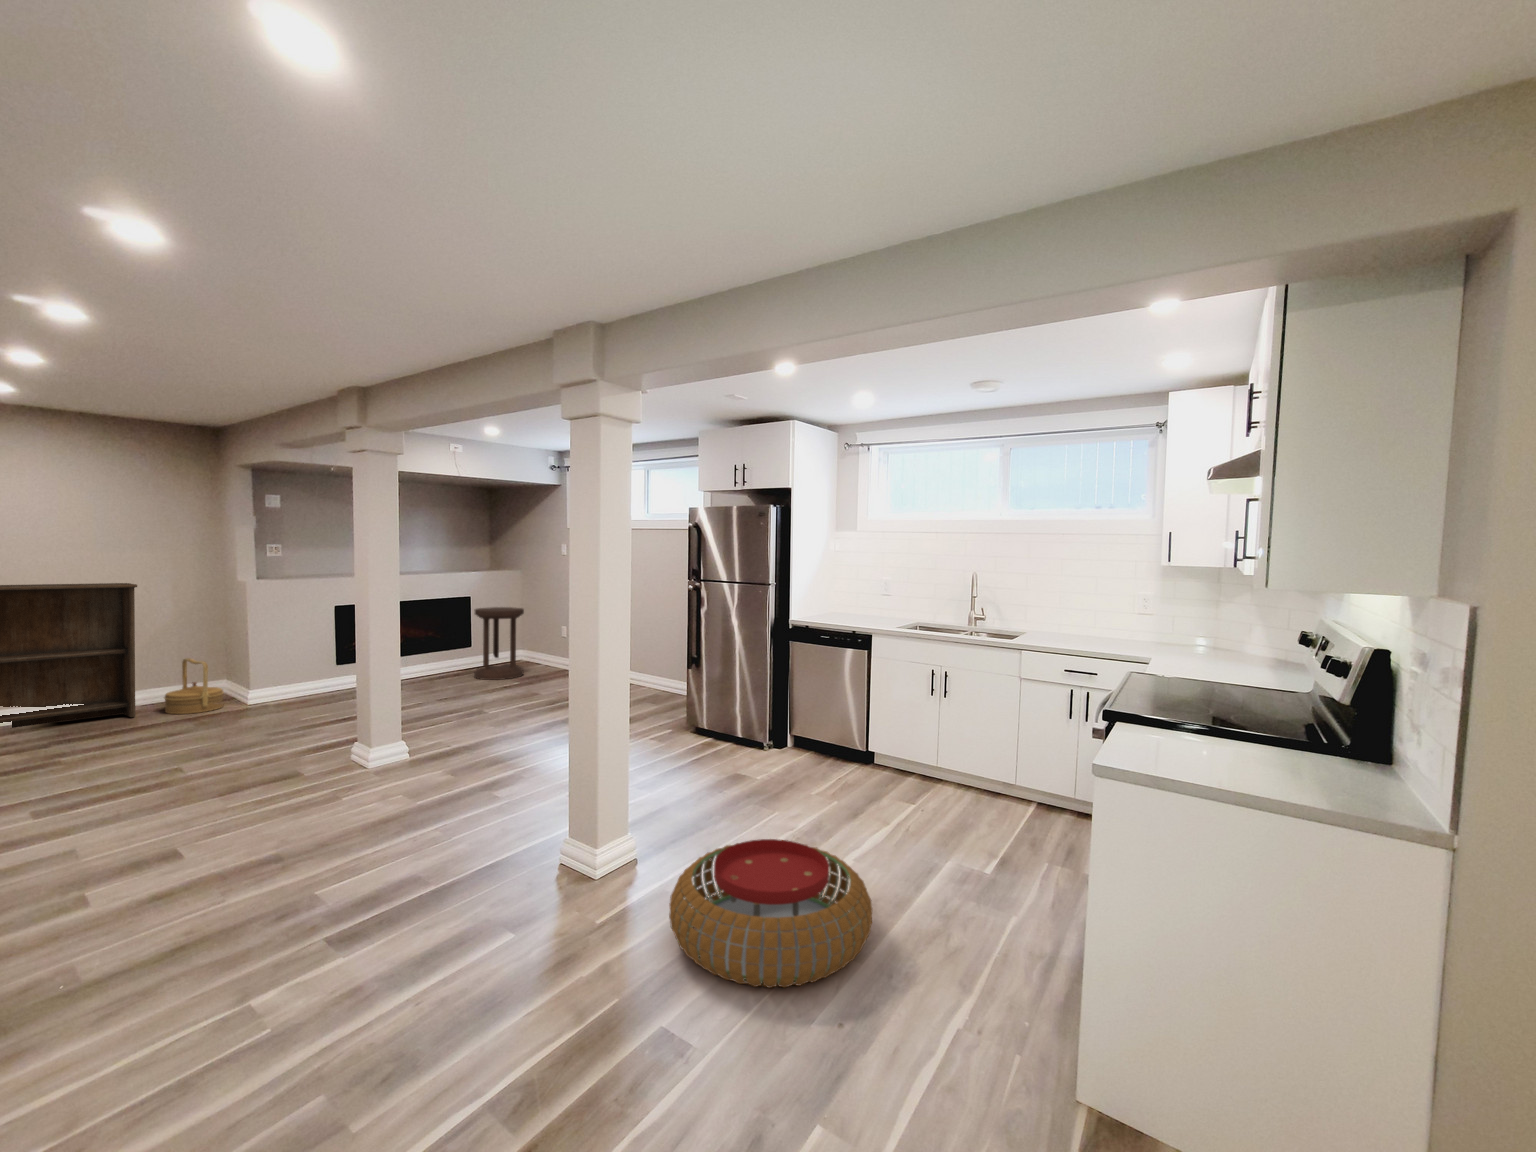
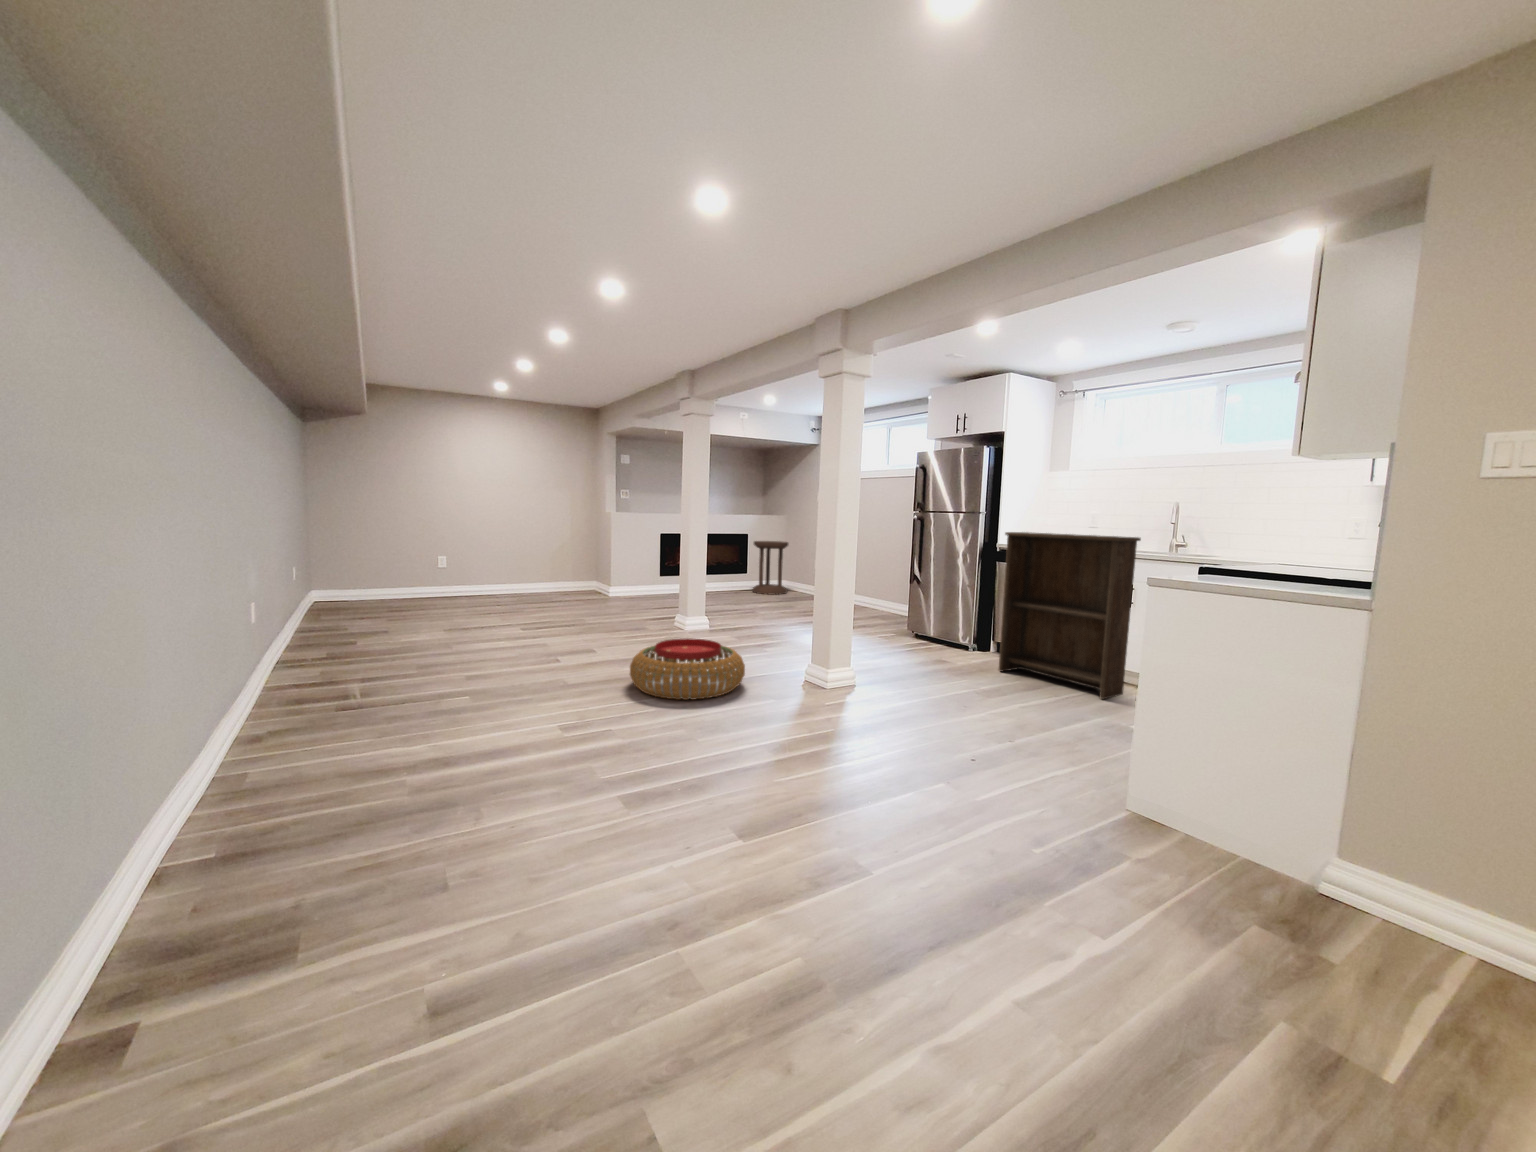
bookshelf: present [0,583,137,728] -> present [999,532,1141,699]
woven basket: present [164,658,224,714] -> none [571,564,602,598]
pouf: present [669,839,872,988] -> present [630,638,745,700]

